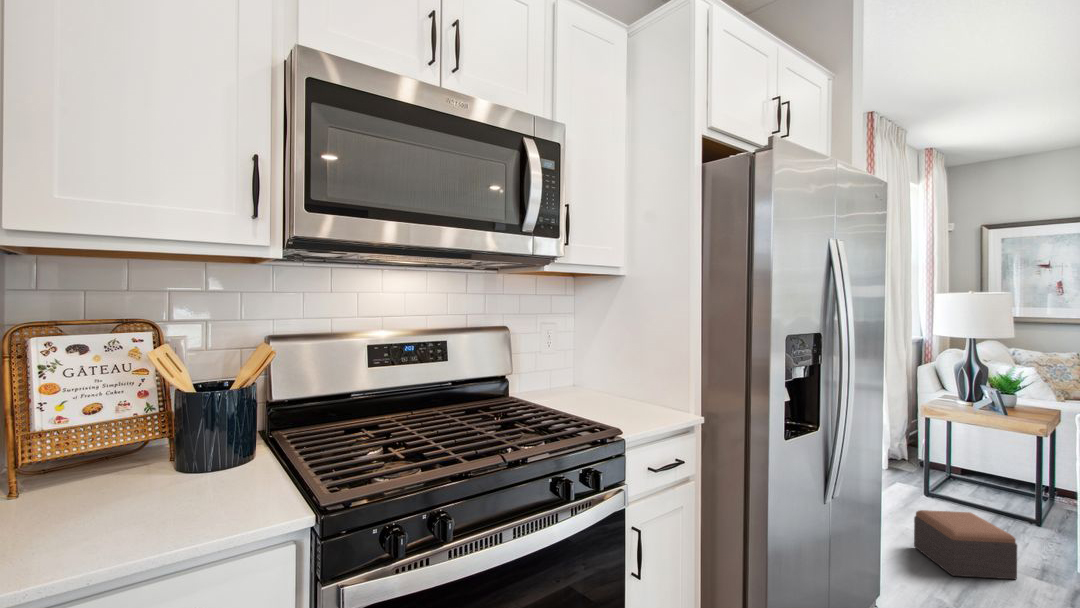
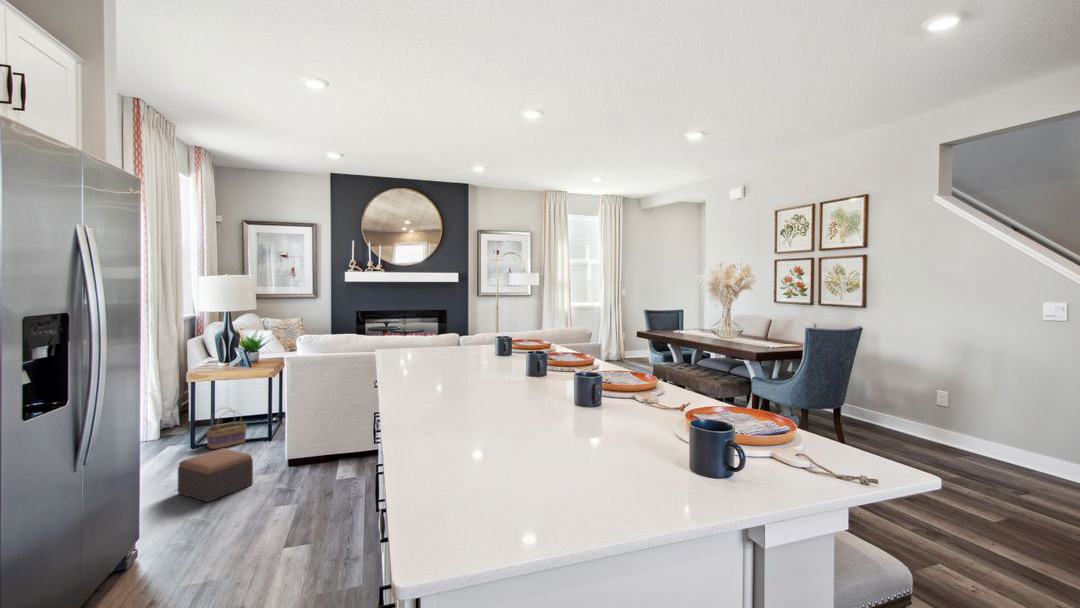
basket: none [943,458,999,512] -> present [207,410,246,449]

